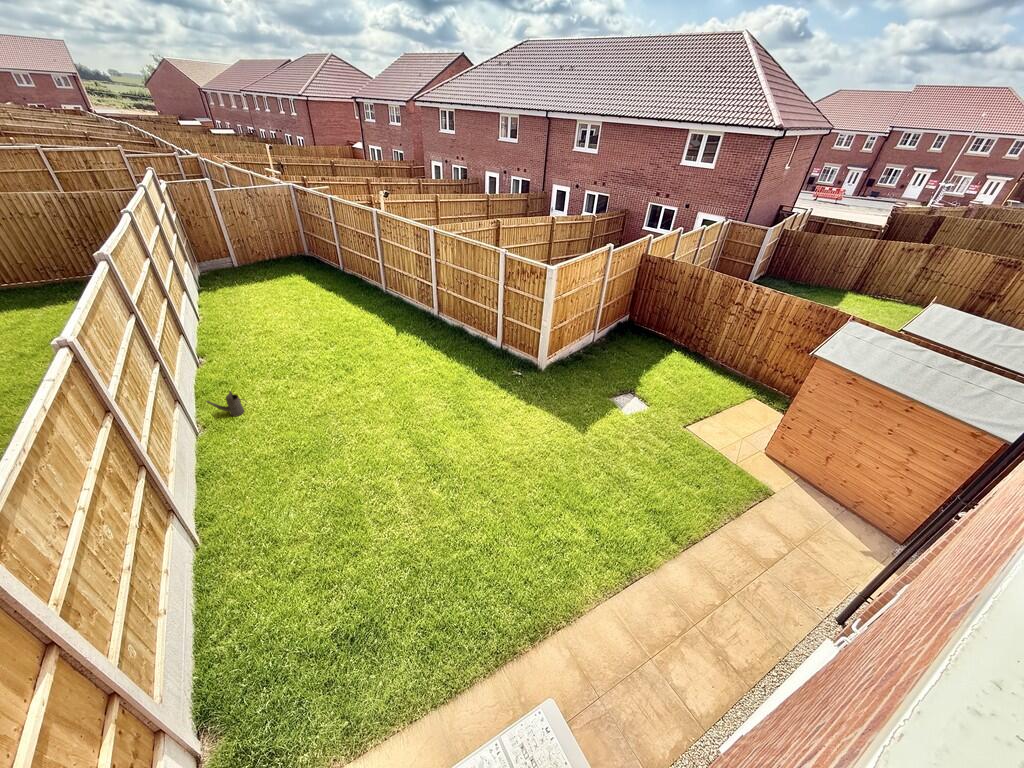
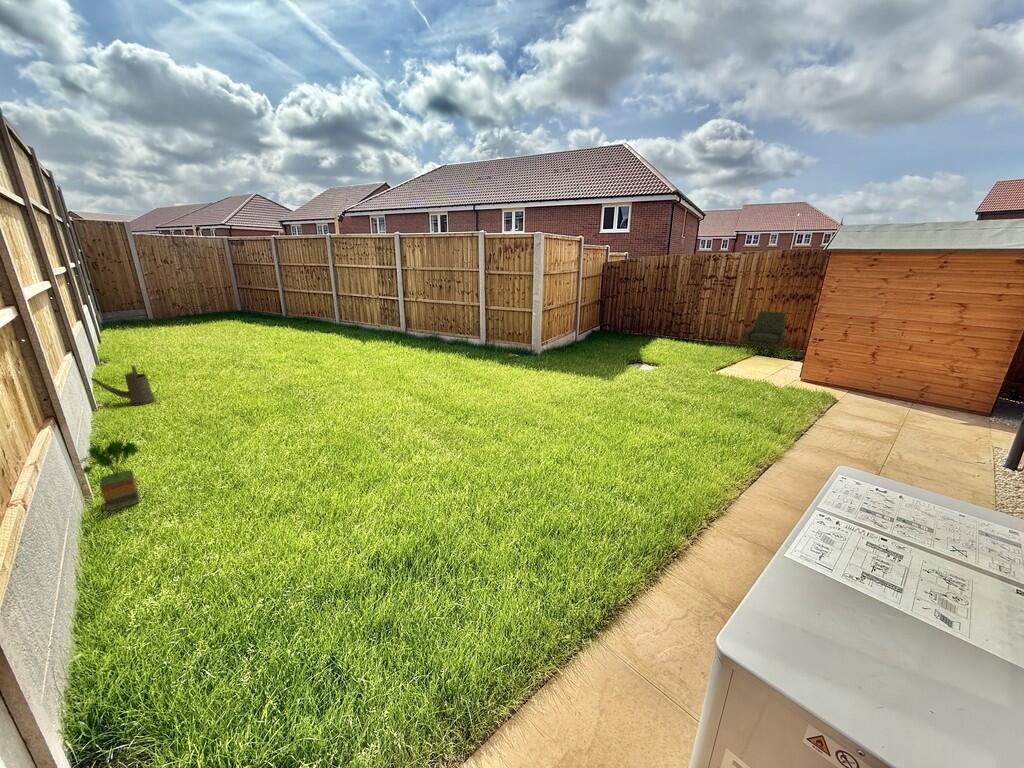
chair: none [744,353,795,405] -> present [744,311,786,357]
potted tree: none [219,498,249,534] -> present [80,441,139,511]

